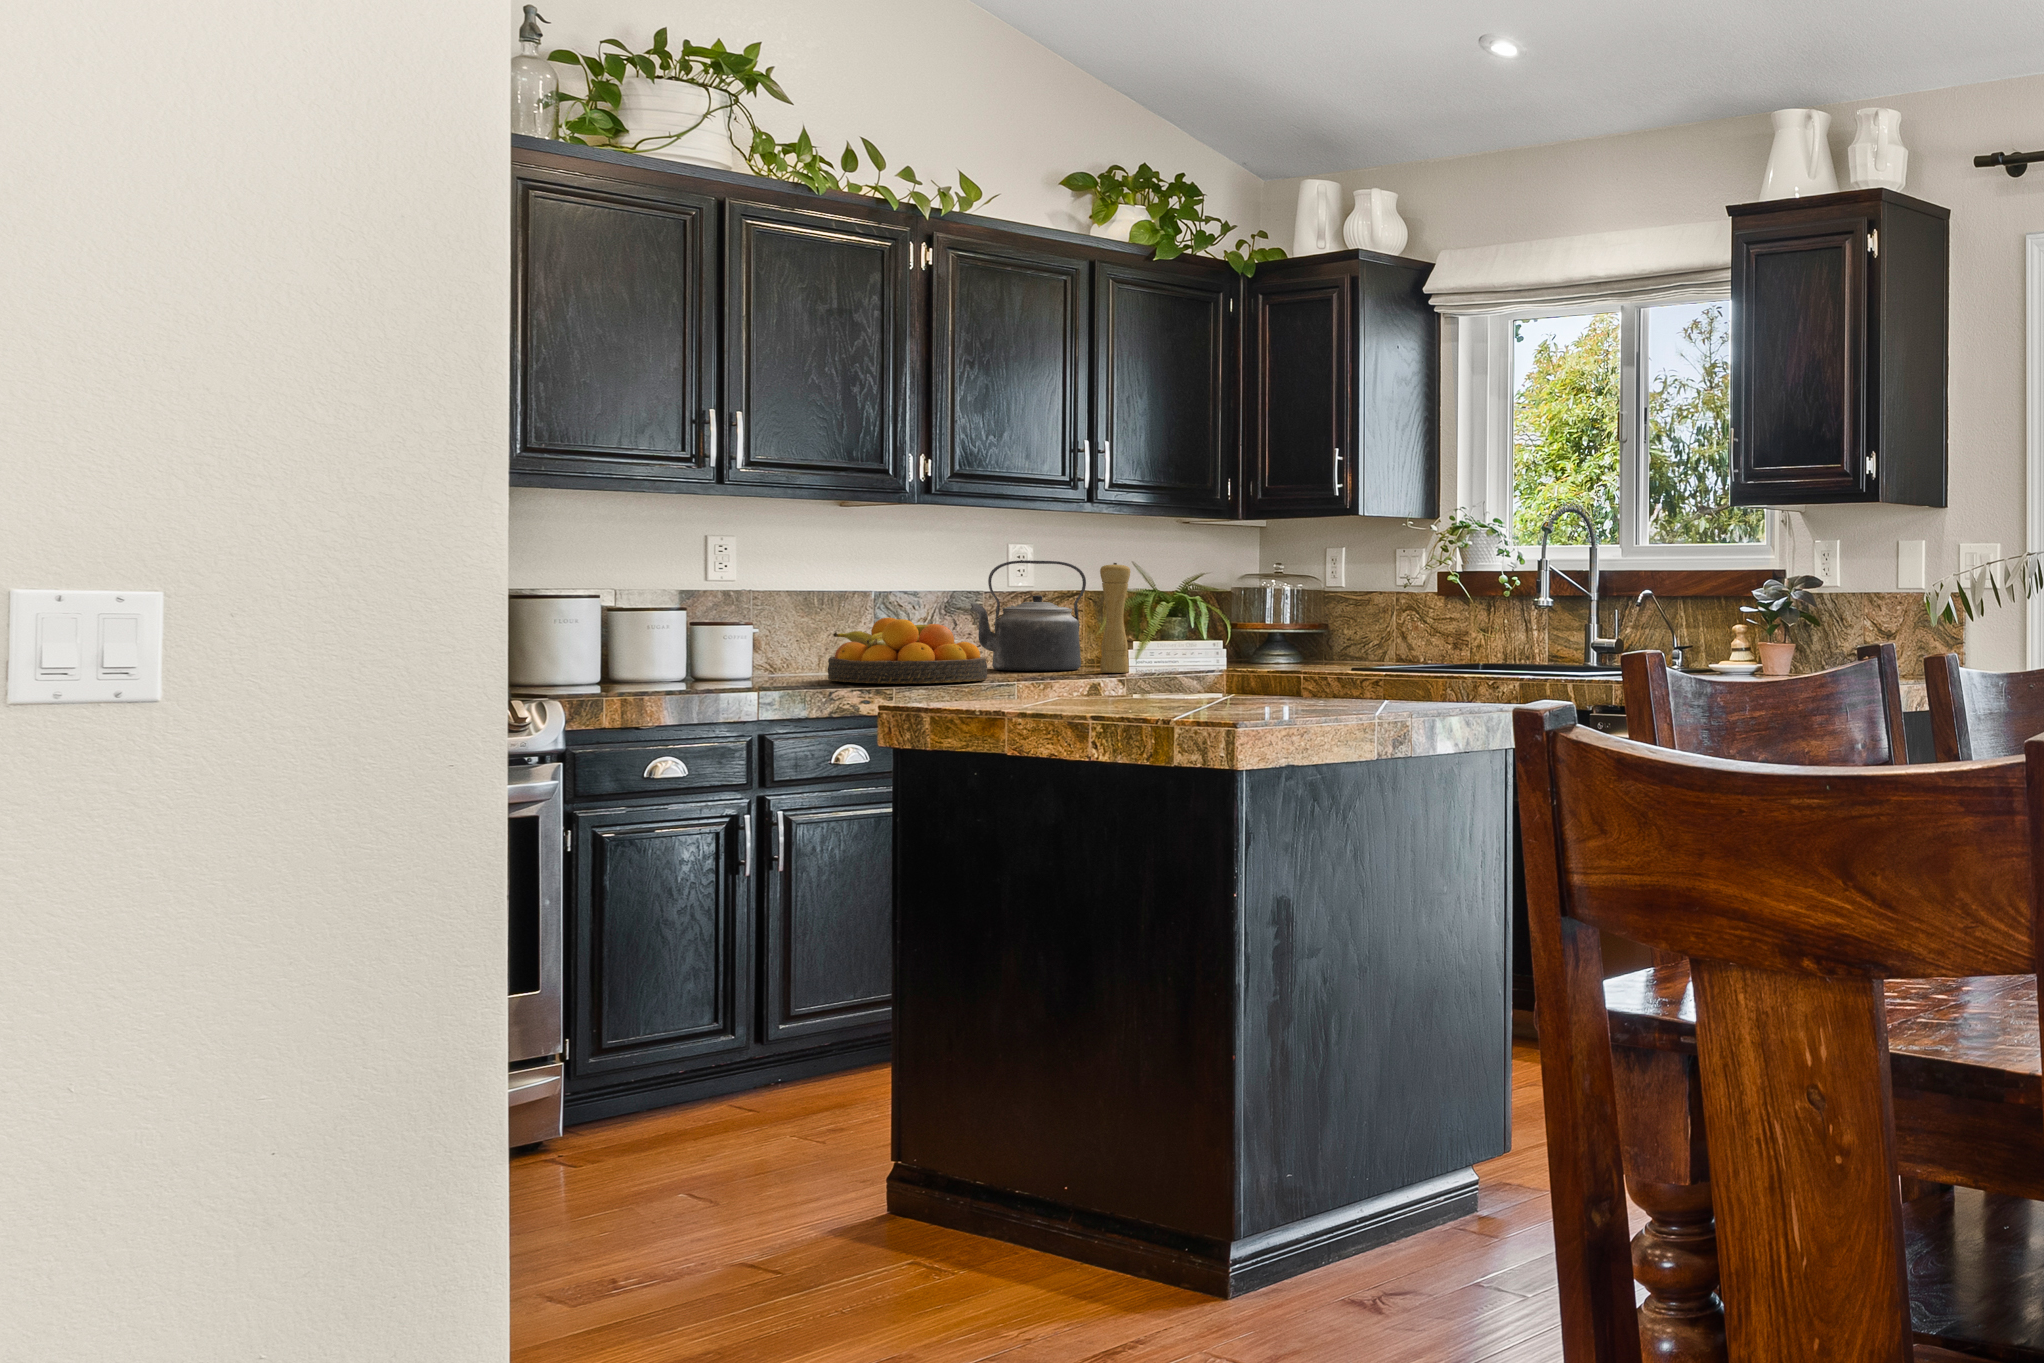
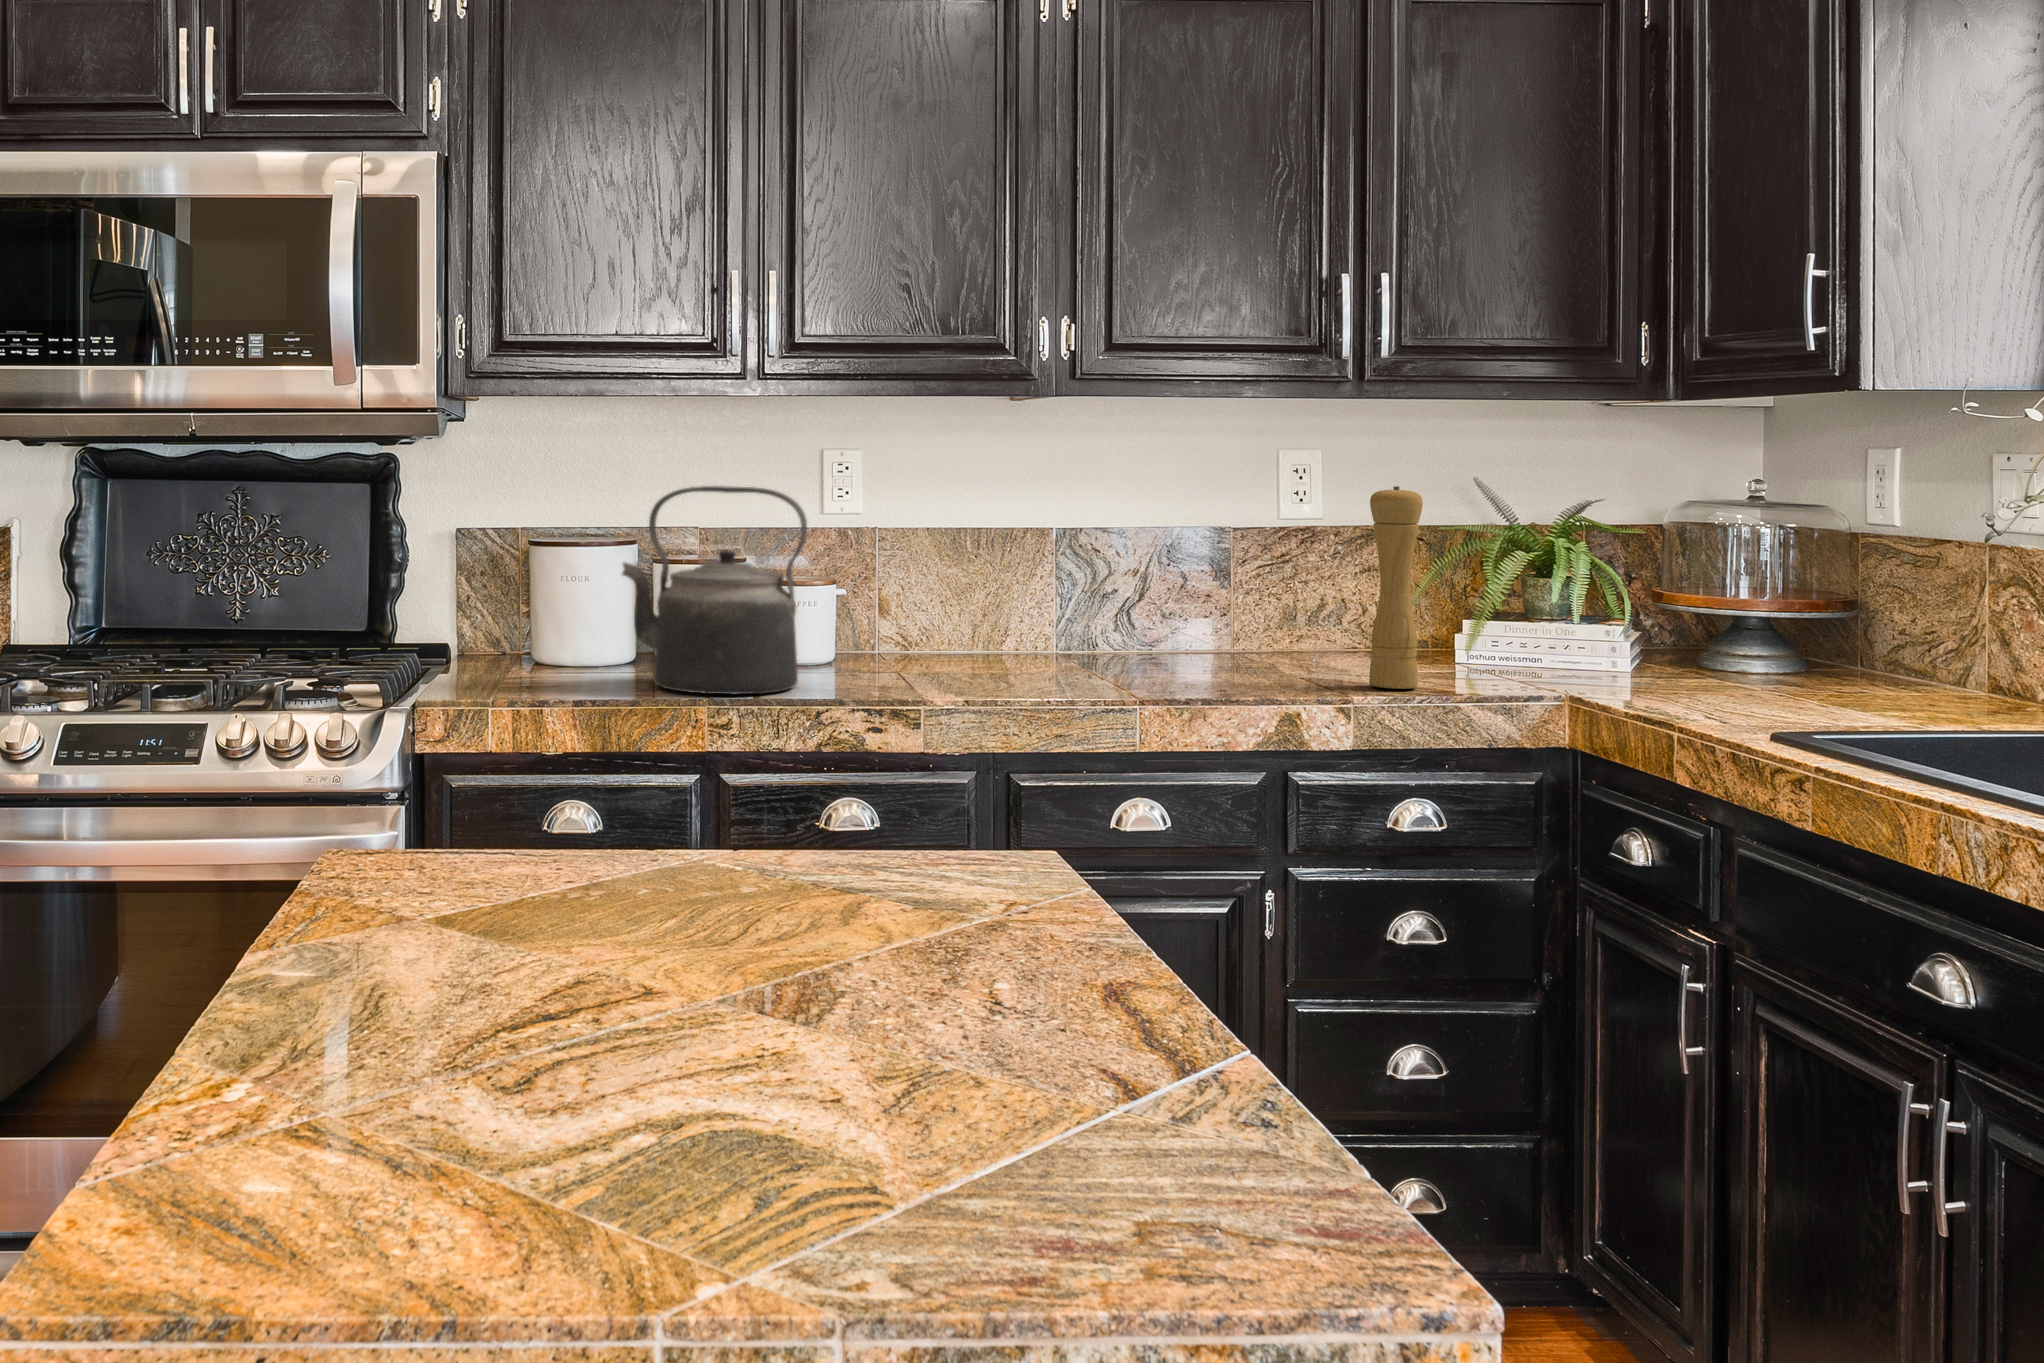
kettle: present [970,560,1086,671] -> present [622,486,807,694]
fruit bowl: present [828,618,987,684] -> none [924,577,1157,699]

